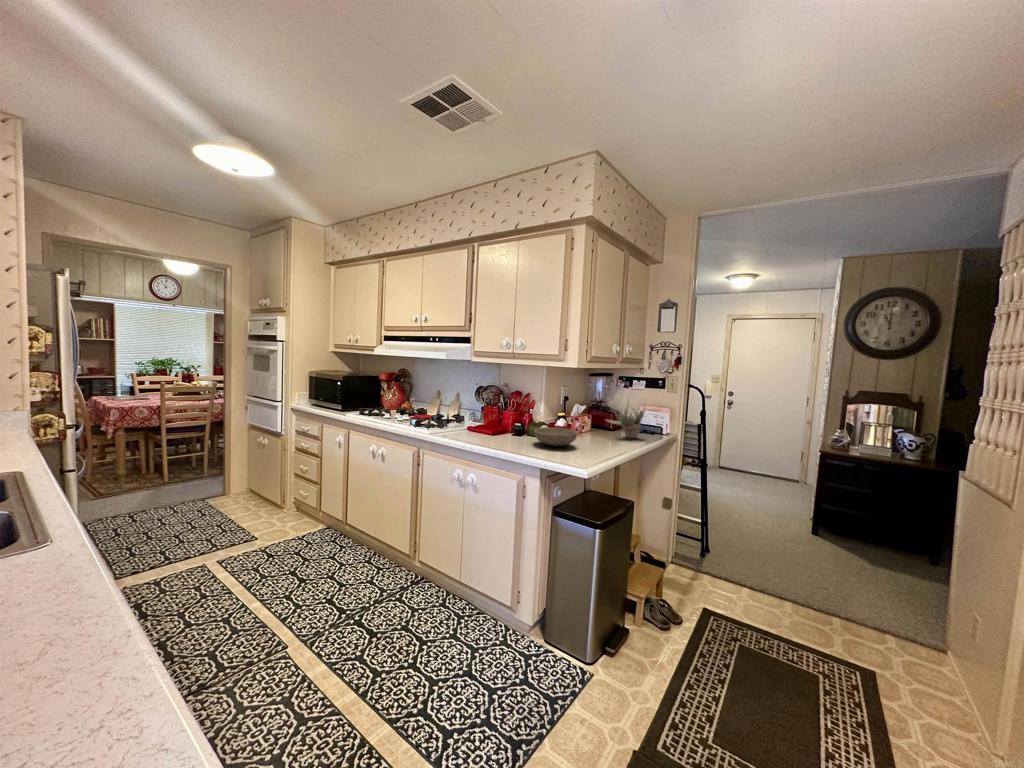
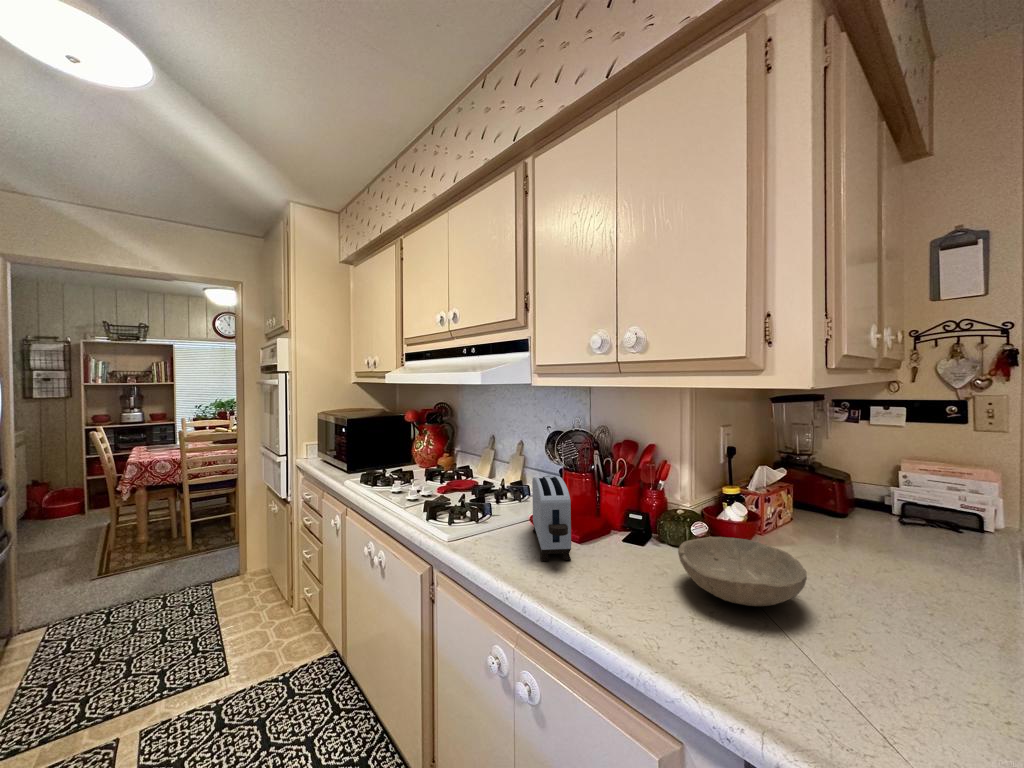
succulent plant: present [606,400,645,438] -> none [846,454,960,552]
toaster: none [470,404,491,438] -> present [532,476,571,561]

